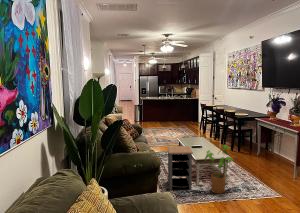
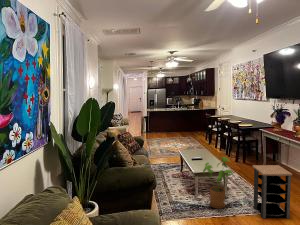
side table: present [167,146,193,190] -> present [252,165,293,219]

